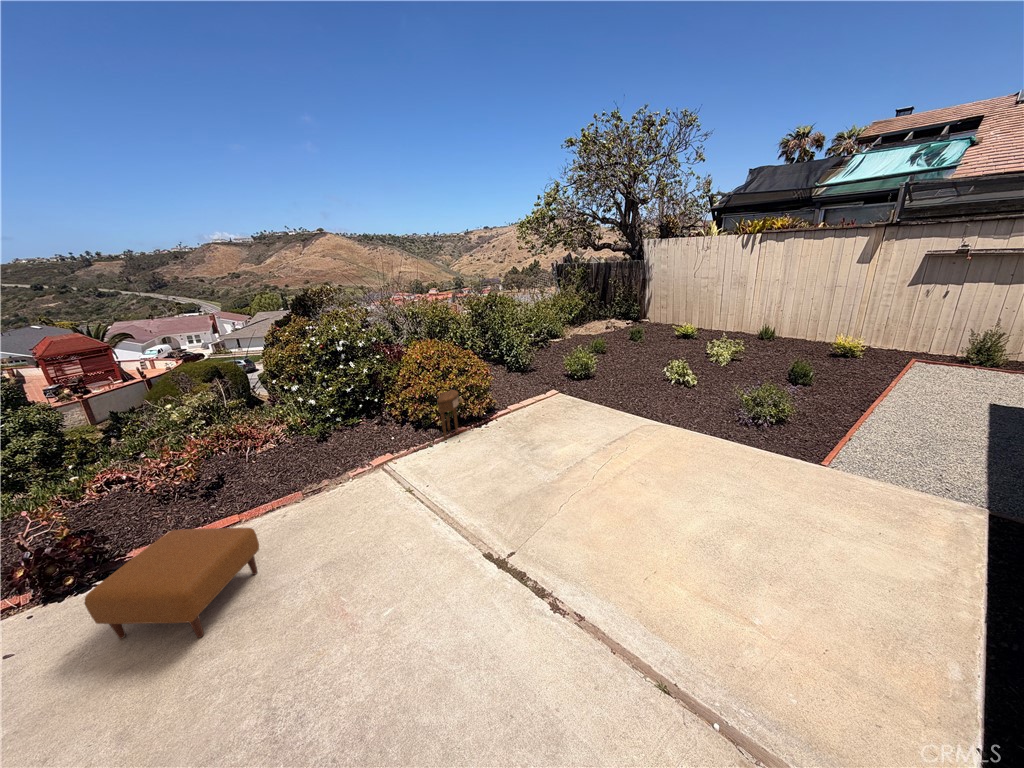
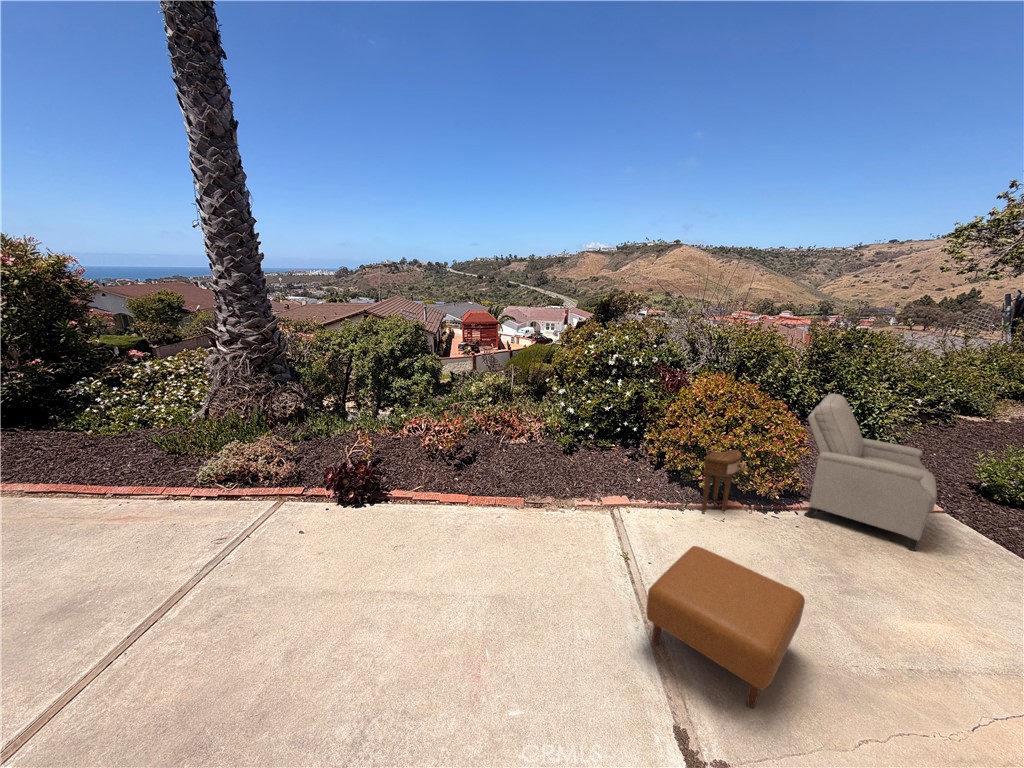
chair: none [487,338,555,419] -> present [804,393,937,551]
ottoman: present [85,528,259,639] -> present [647,546,805,708]

